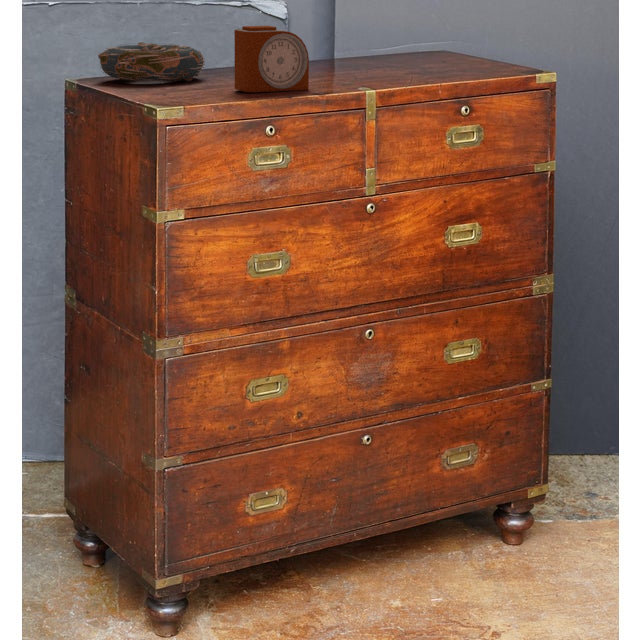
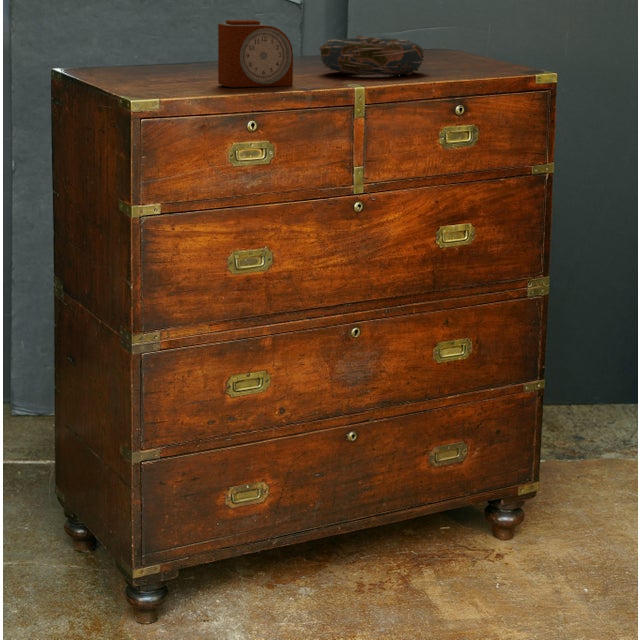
decorative bowl: present [98,42,204,81] -> present [319,35,425,75]

